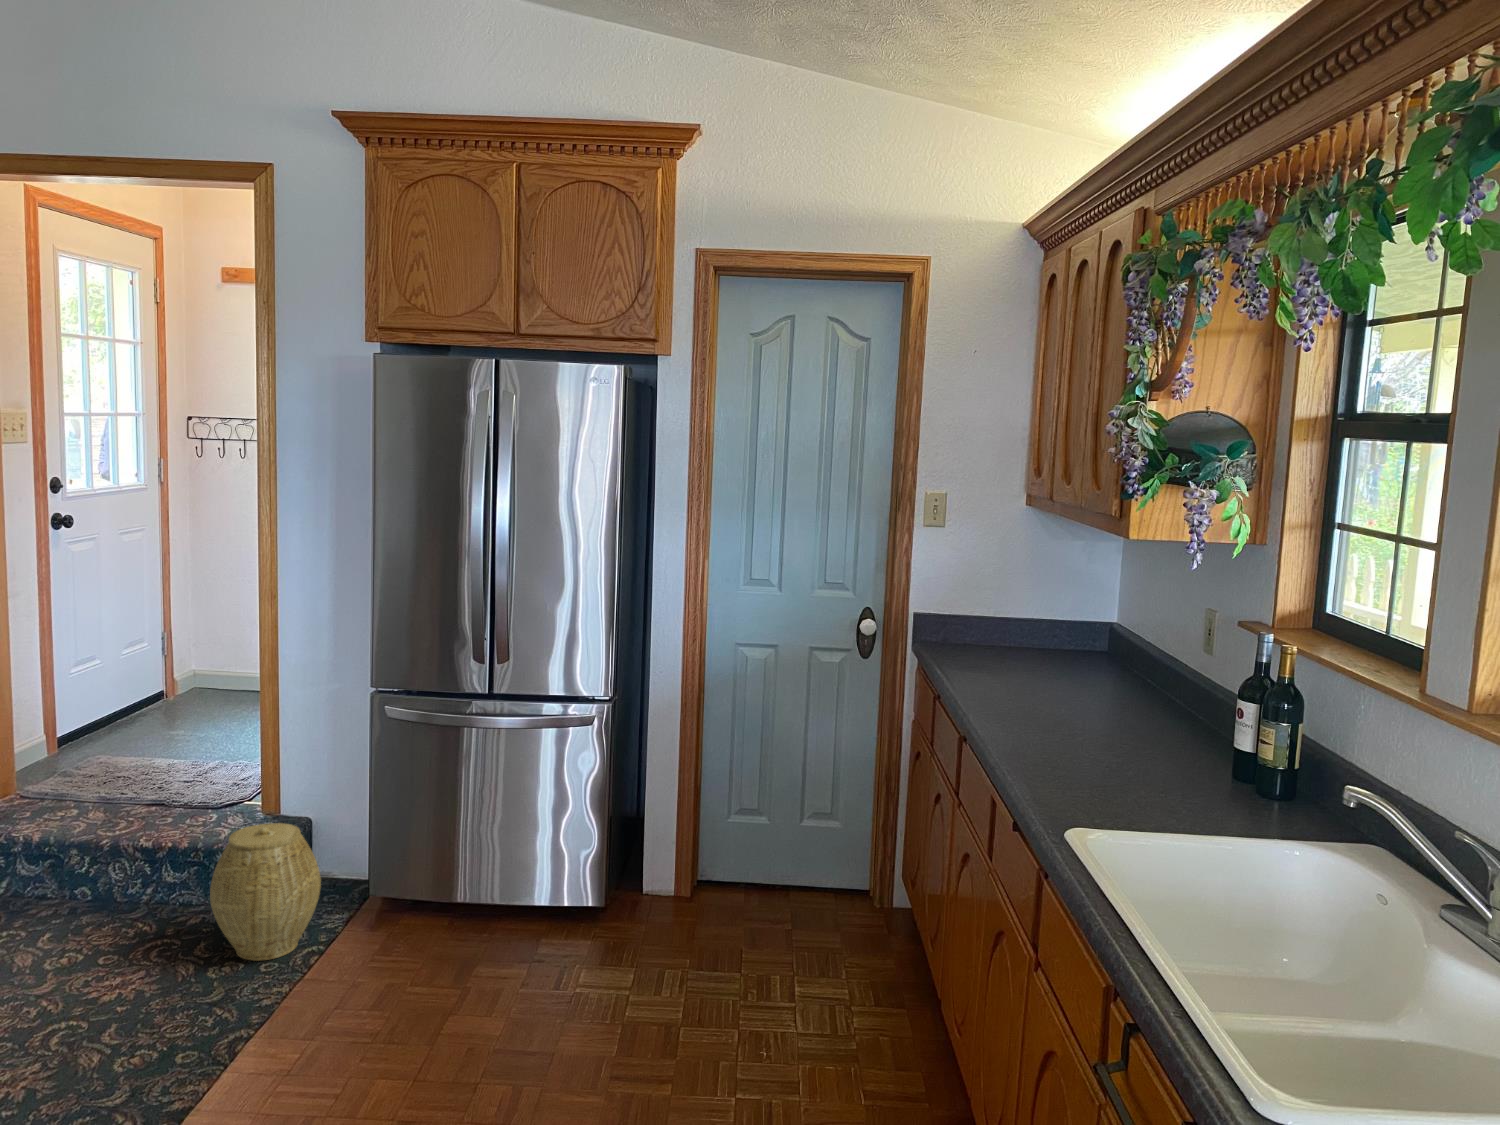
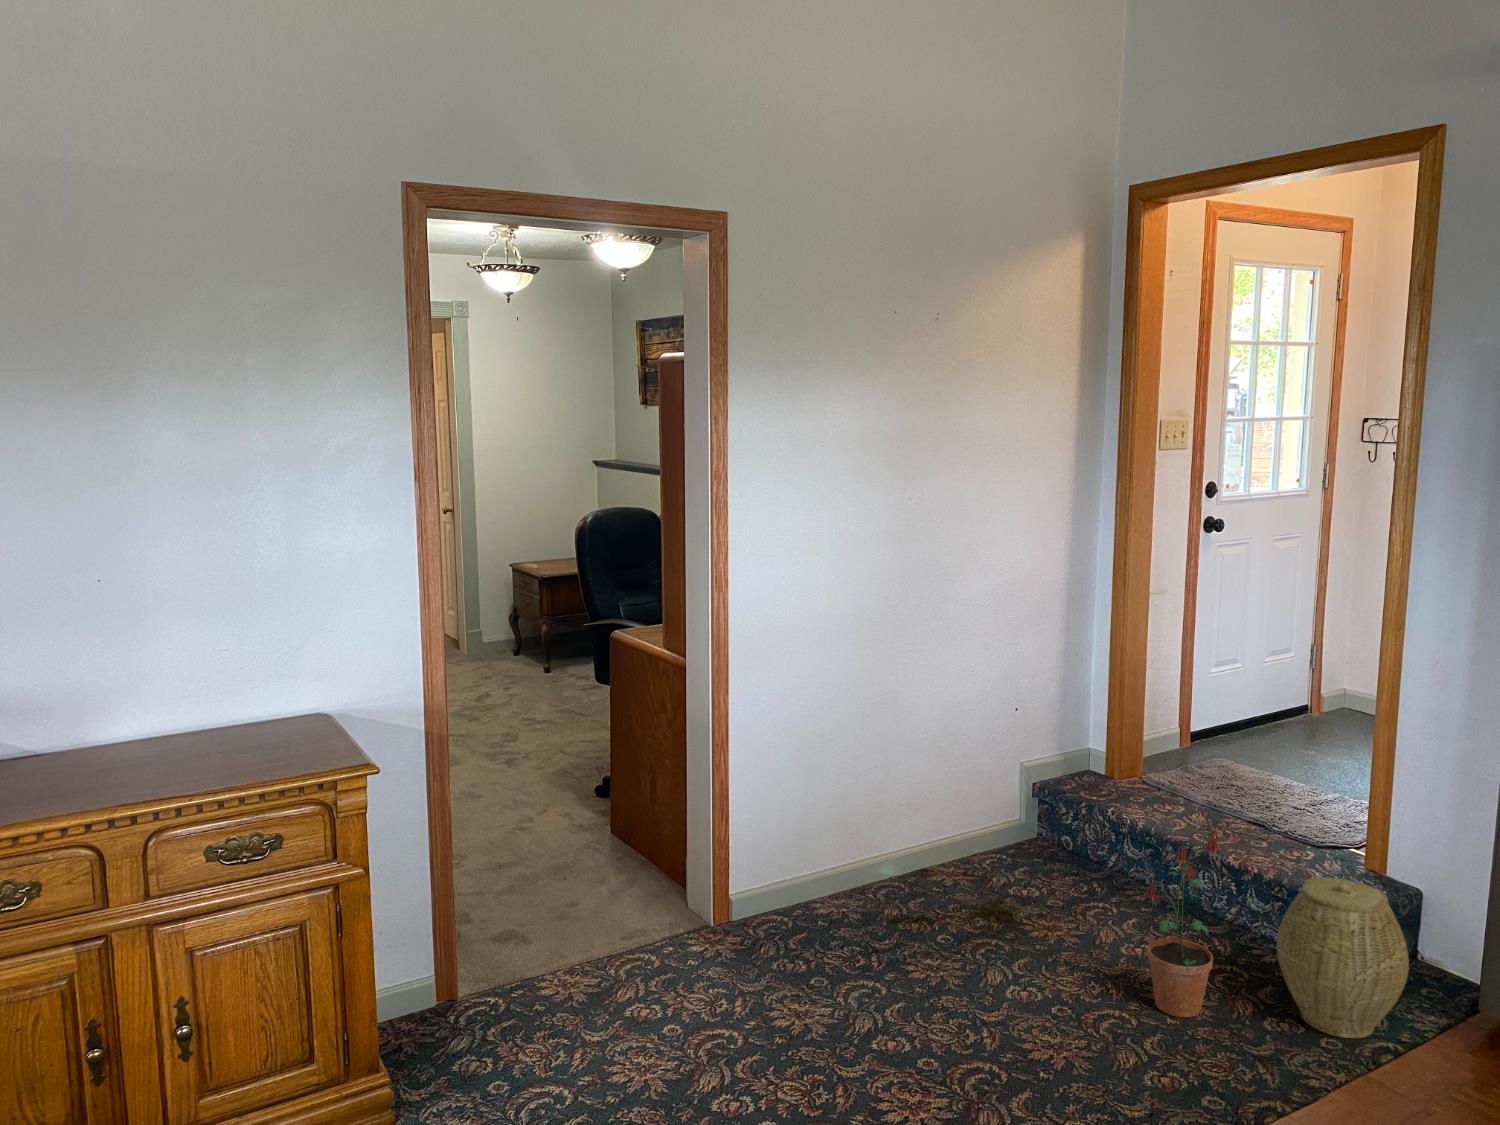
potted plant: none [76,813,156,1004] -> present [1143,831,1222,1017]

